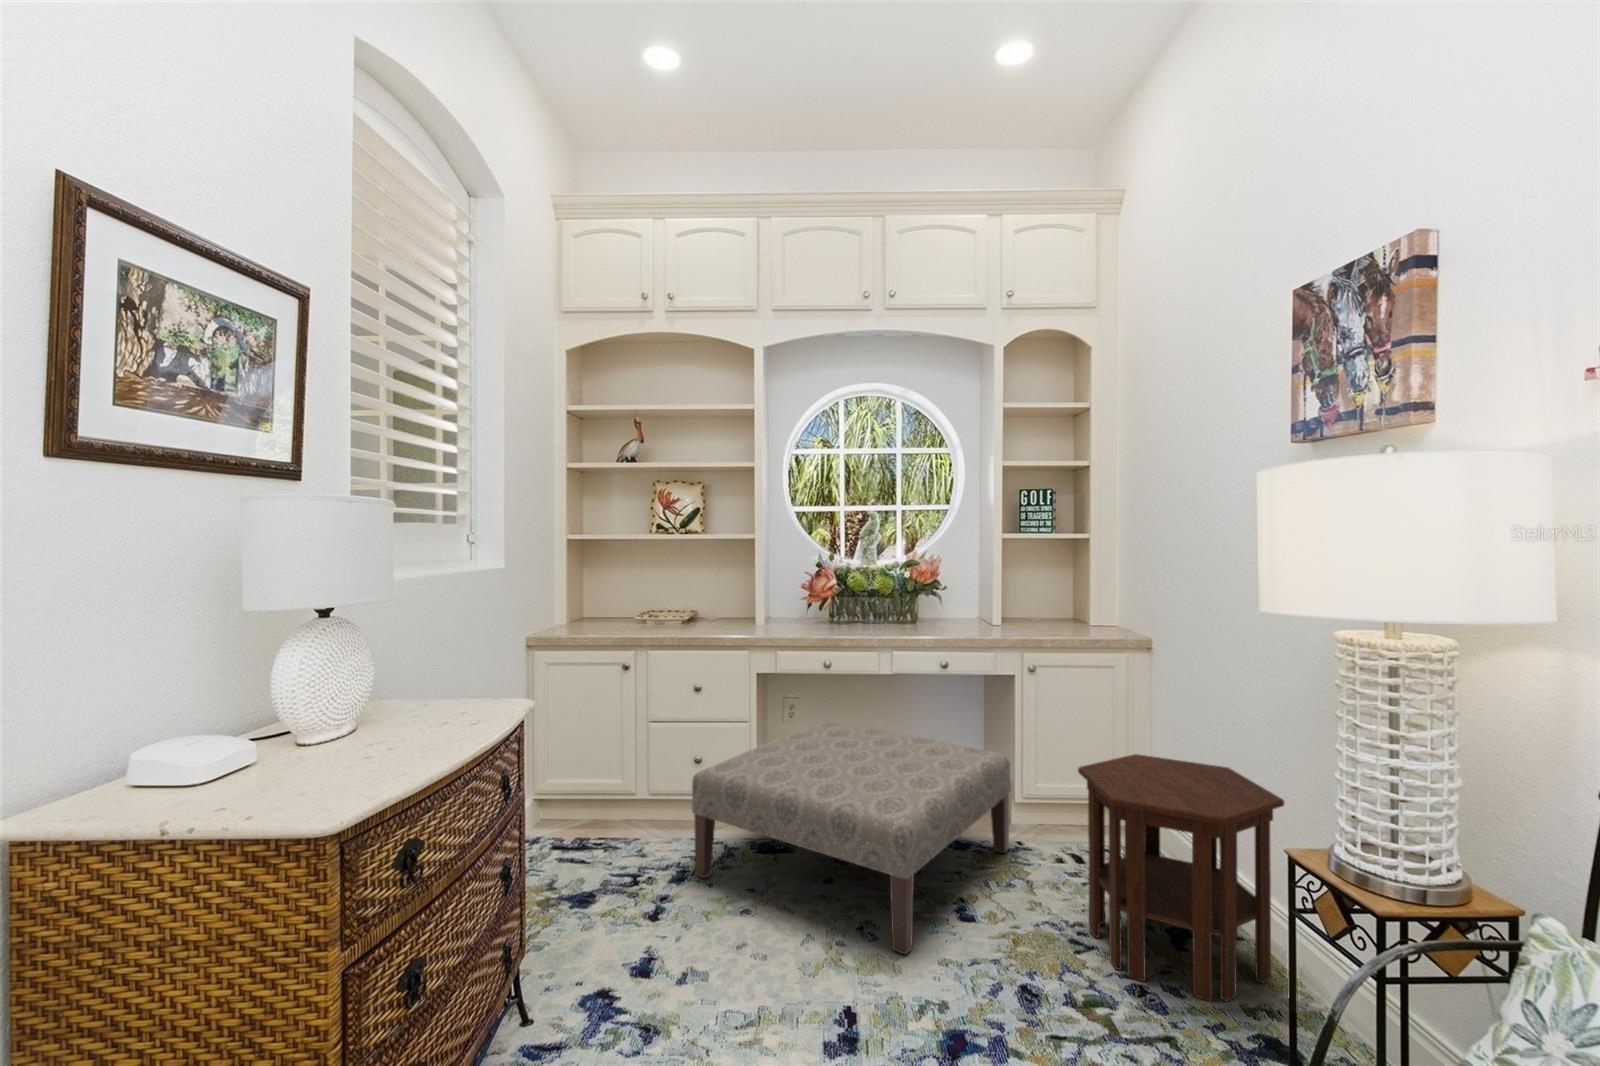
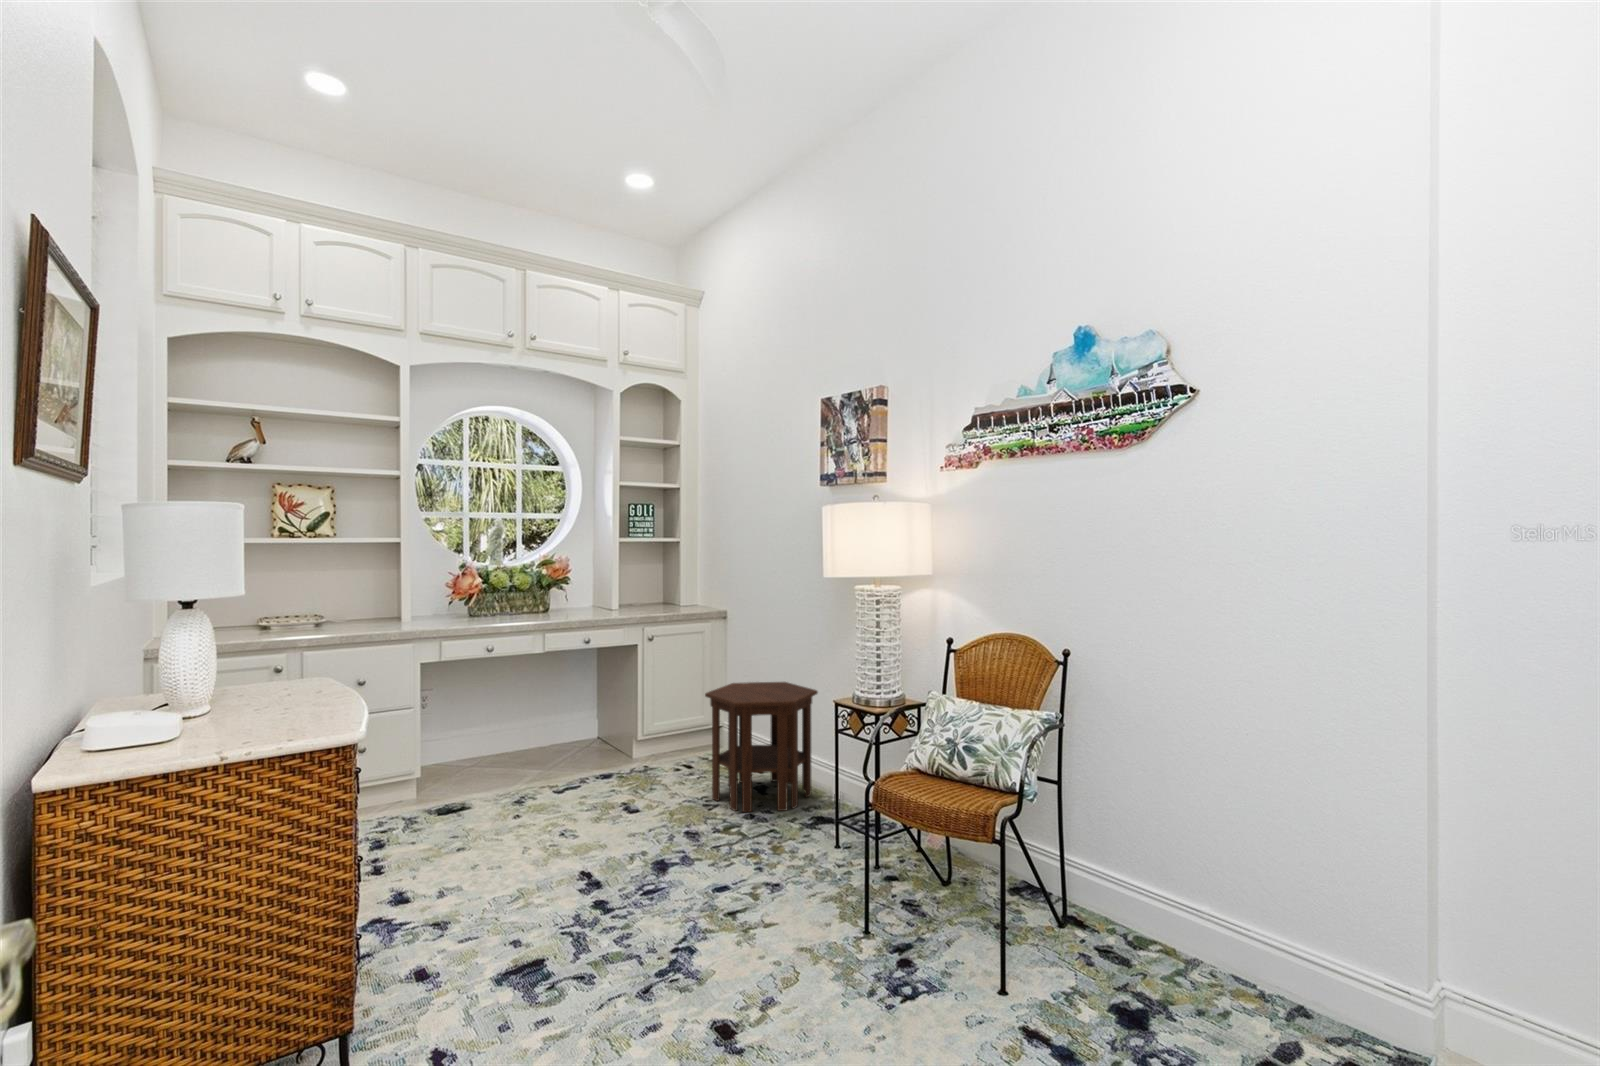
ottoman: present [692,721,1011,954] -> none [393,701,643,842]

